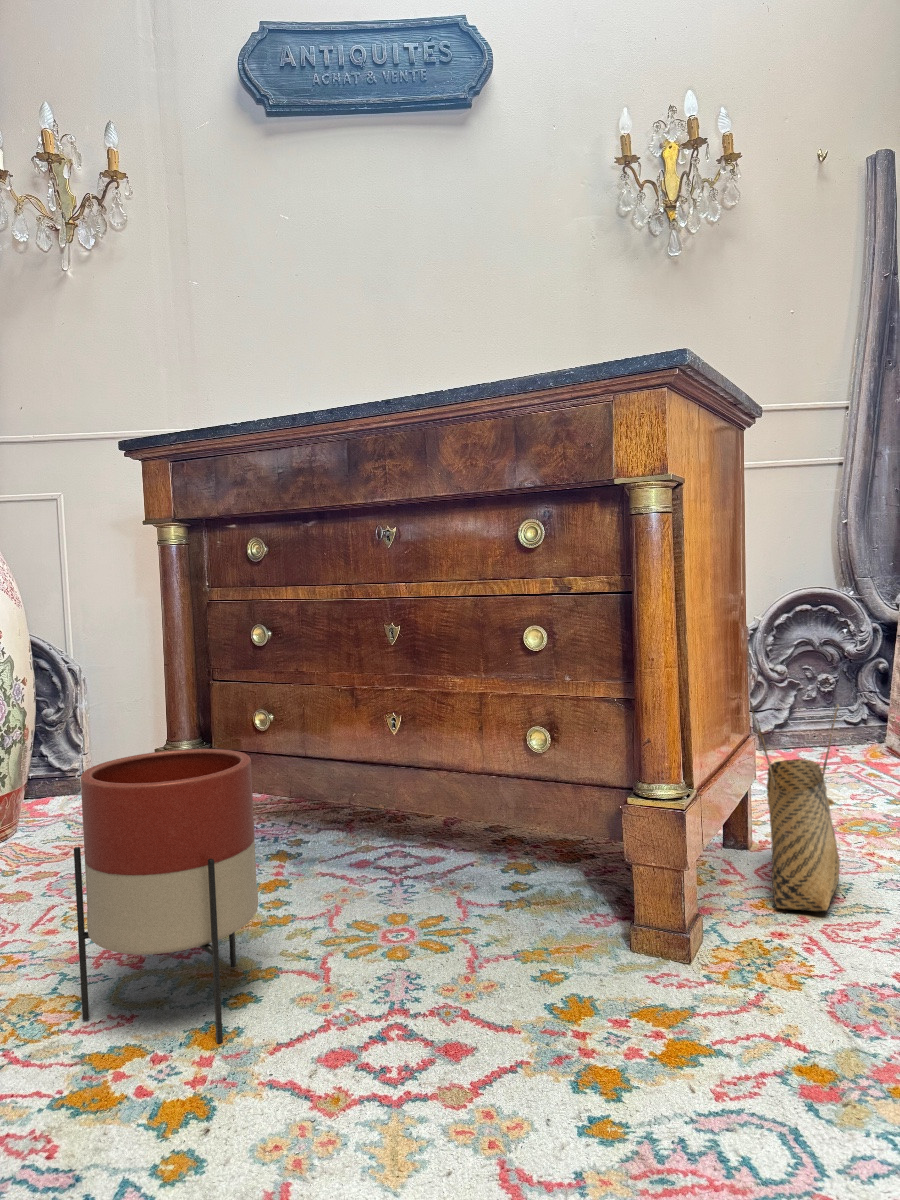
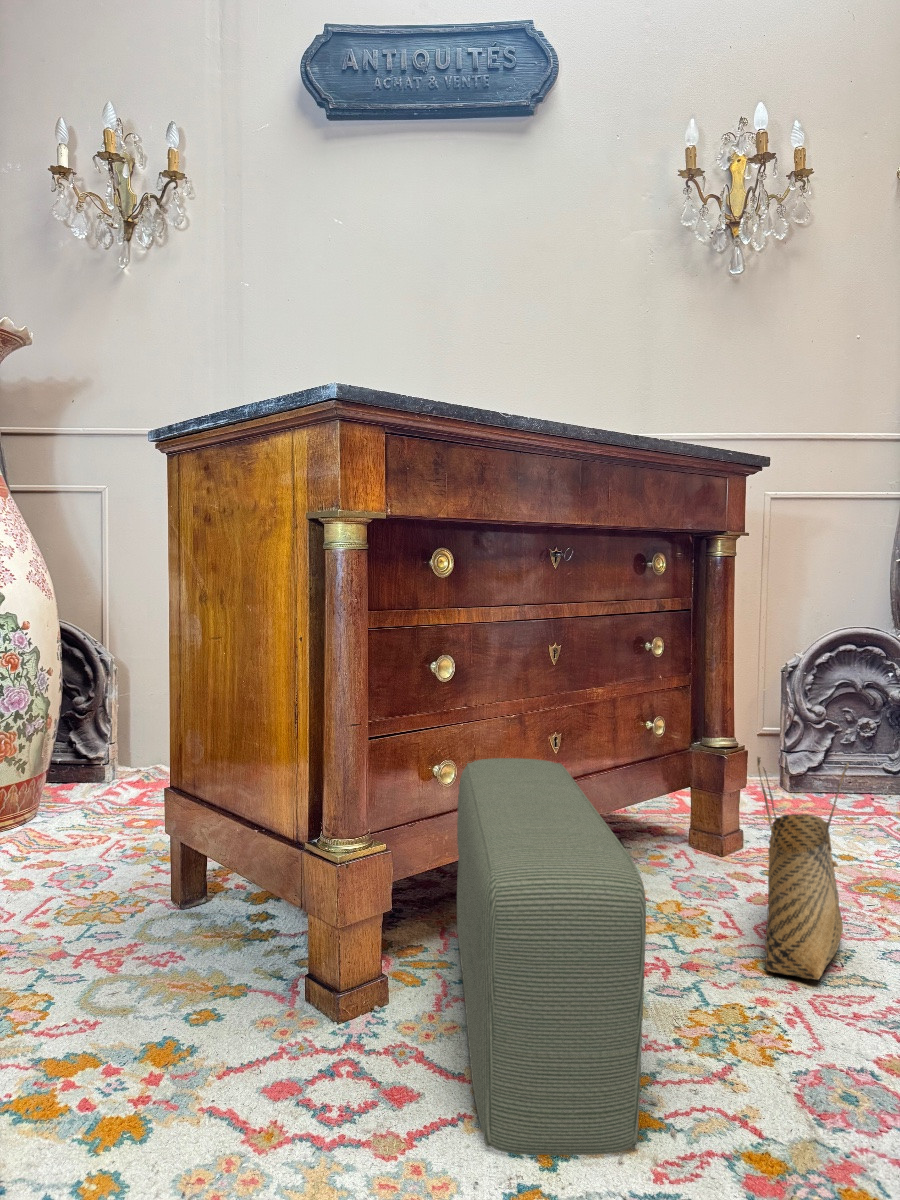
pouf: none [468,726,694,1090] -> present [457,758,646,1155]
planter: present [74,749,258,1043] -> none [48,761,229,1061]

